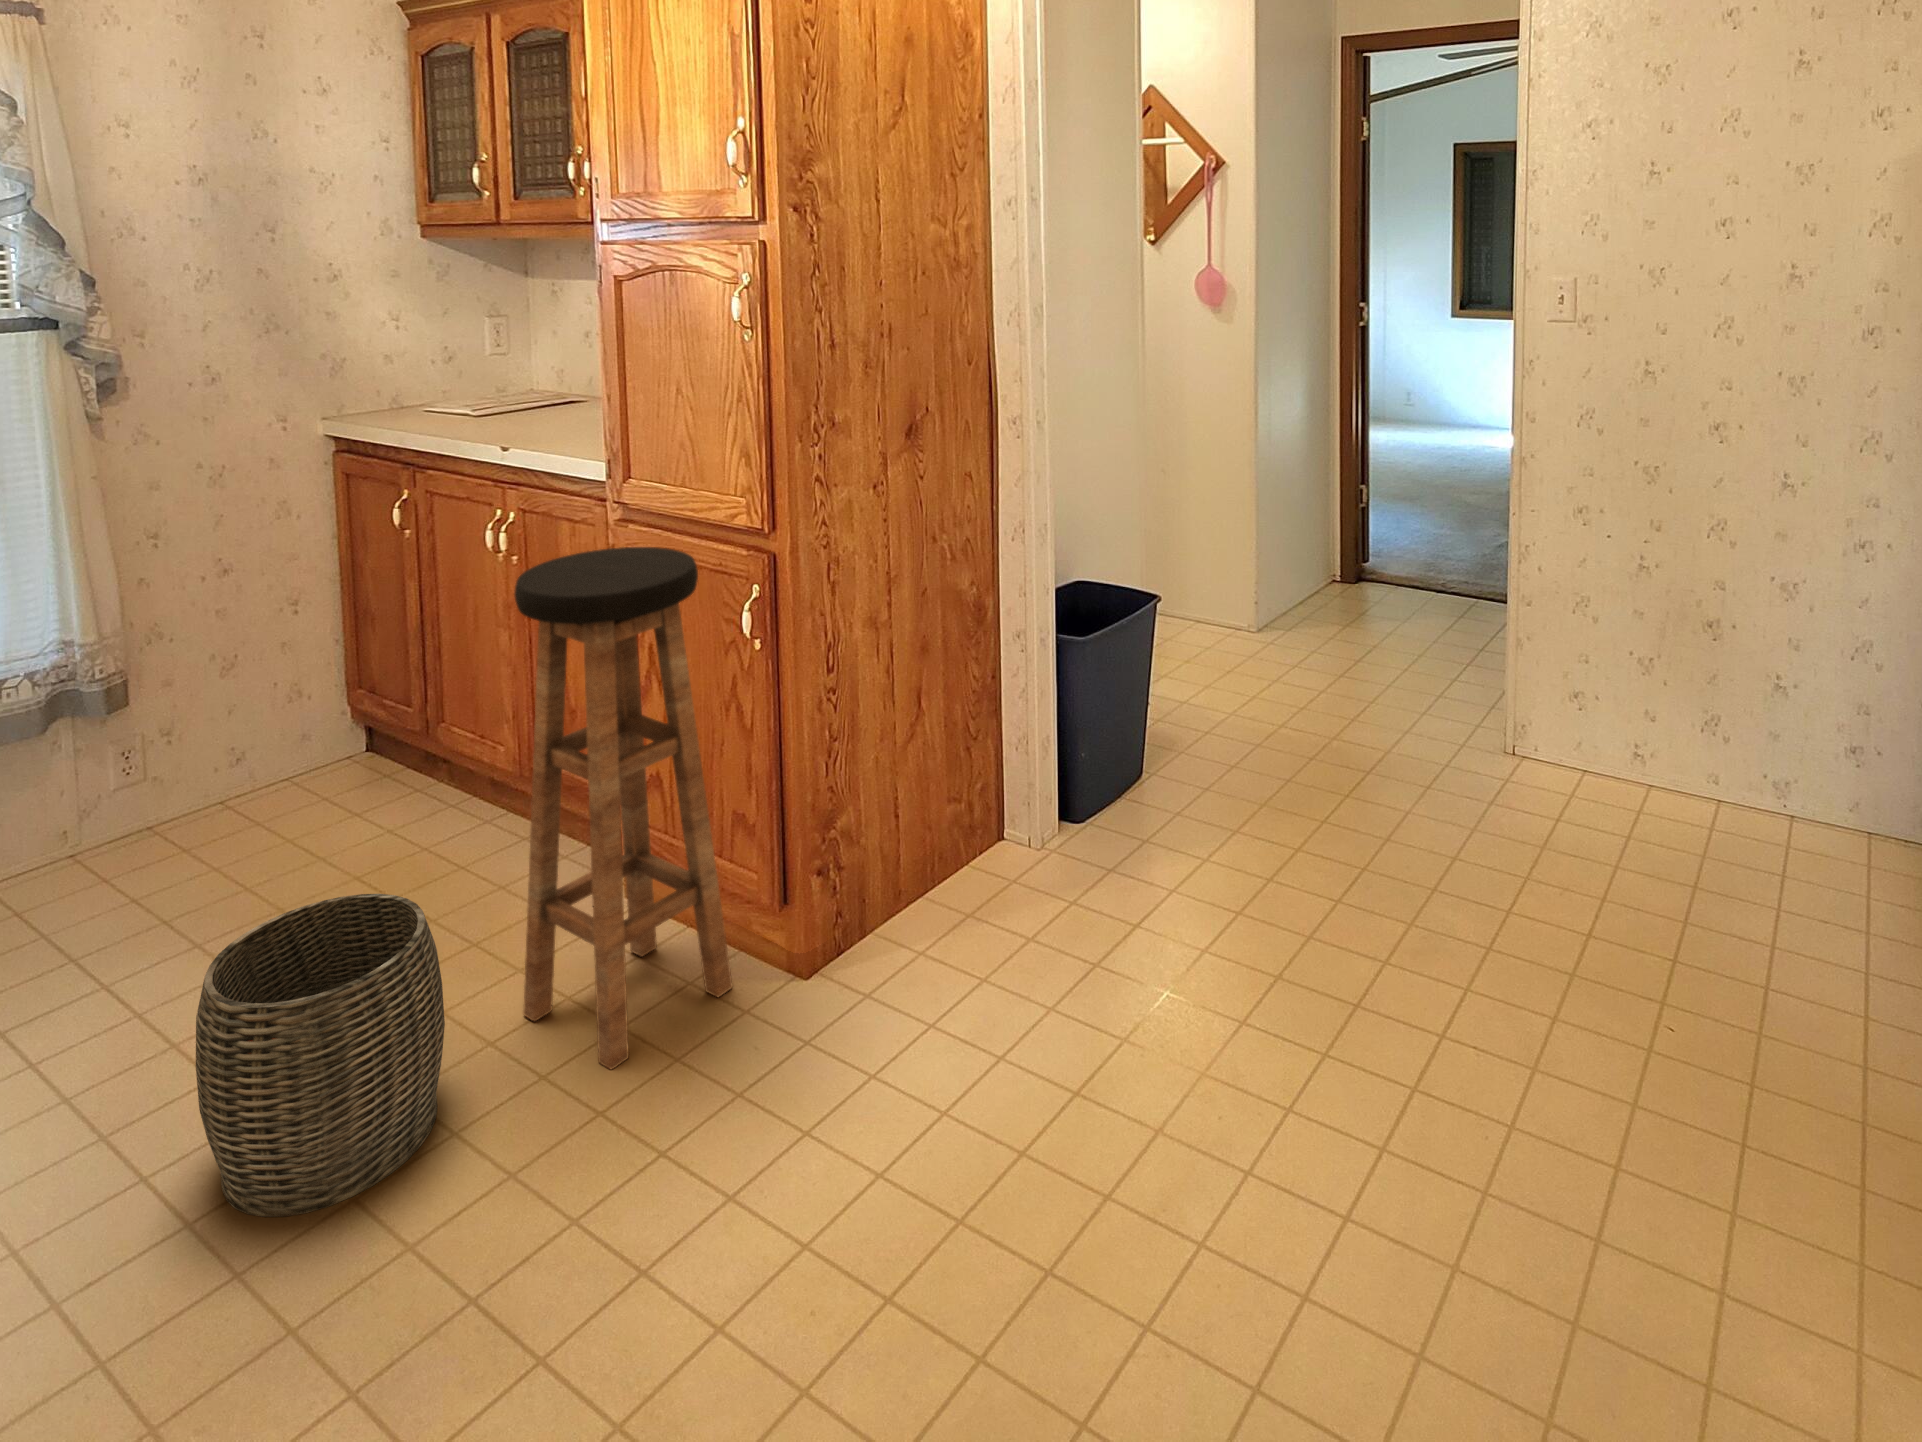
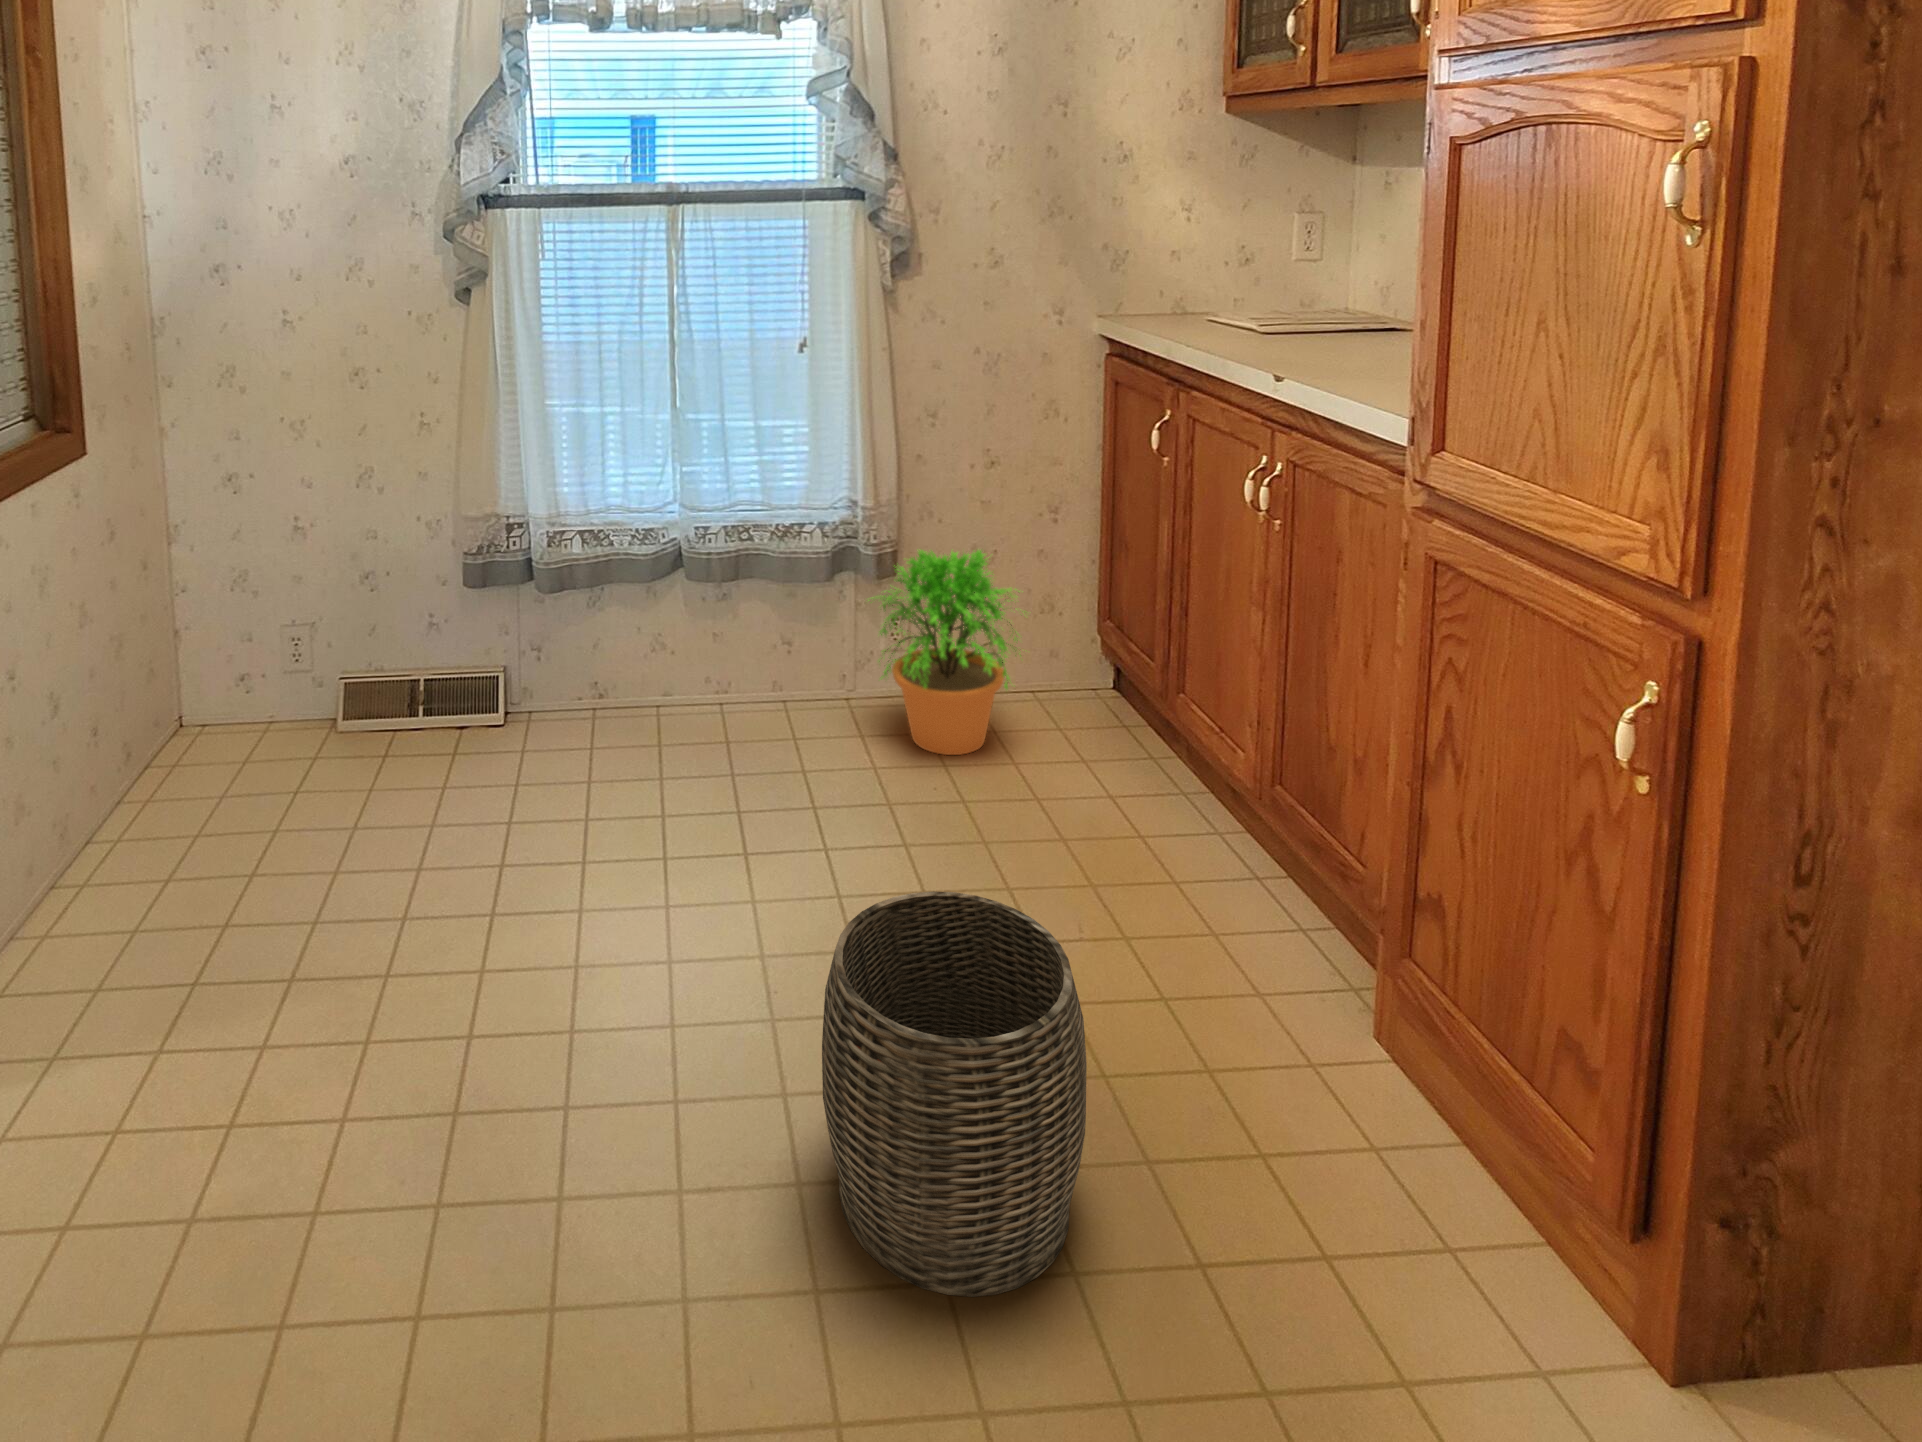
bar stool: present [514,547,732,1069] -> none [1200,551,1540,1343]
potted plant: none [92,651,298,866] -> present [868,550,1023,755]

